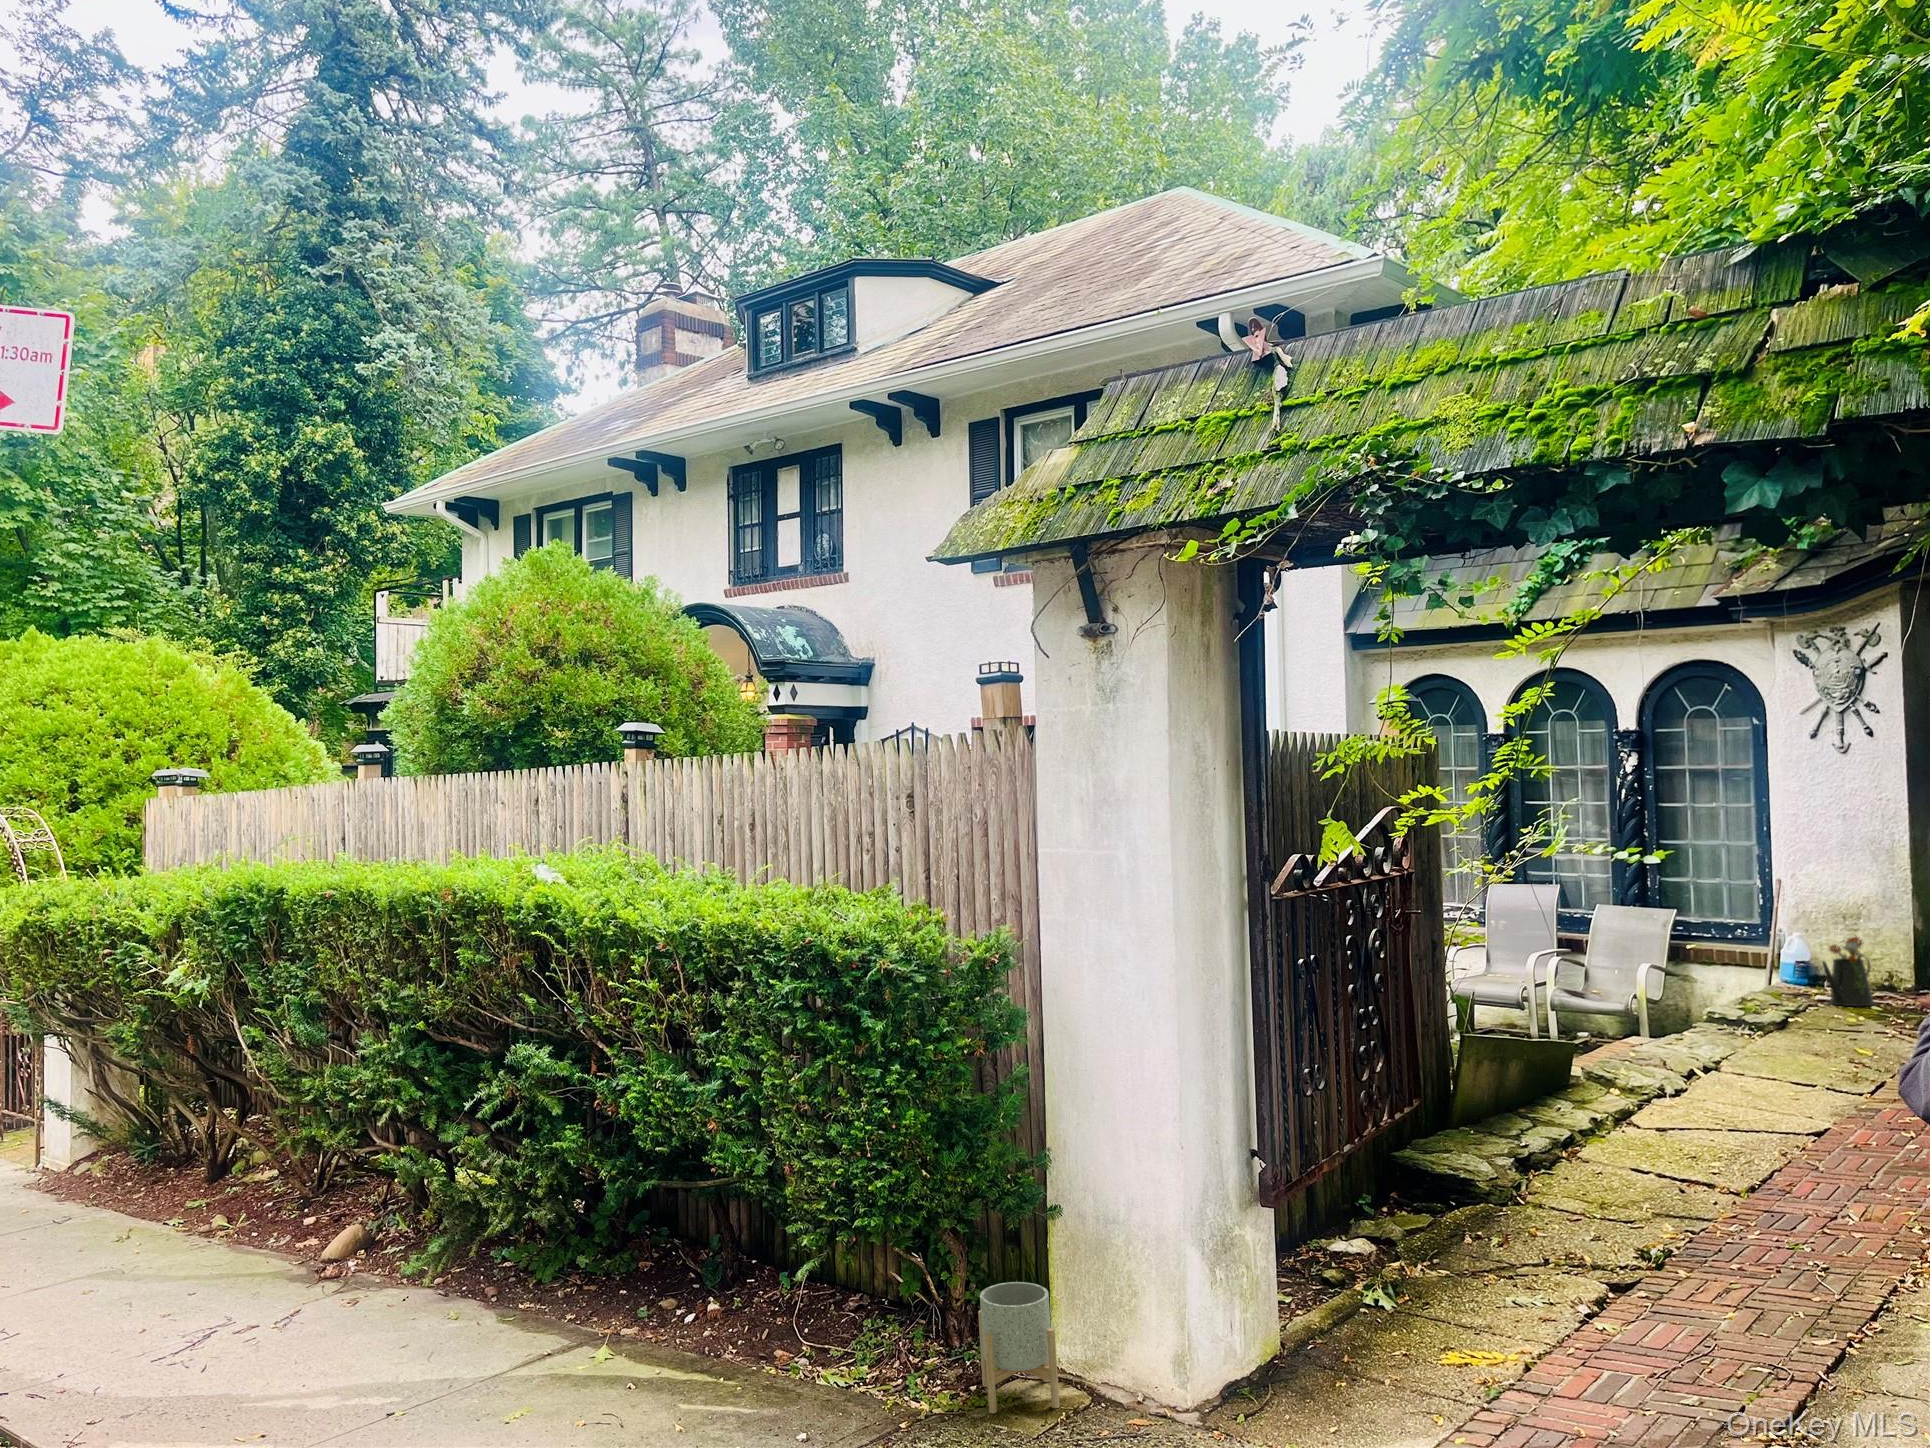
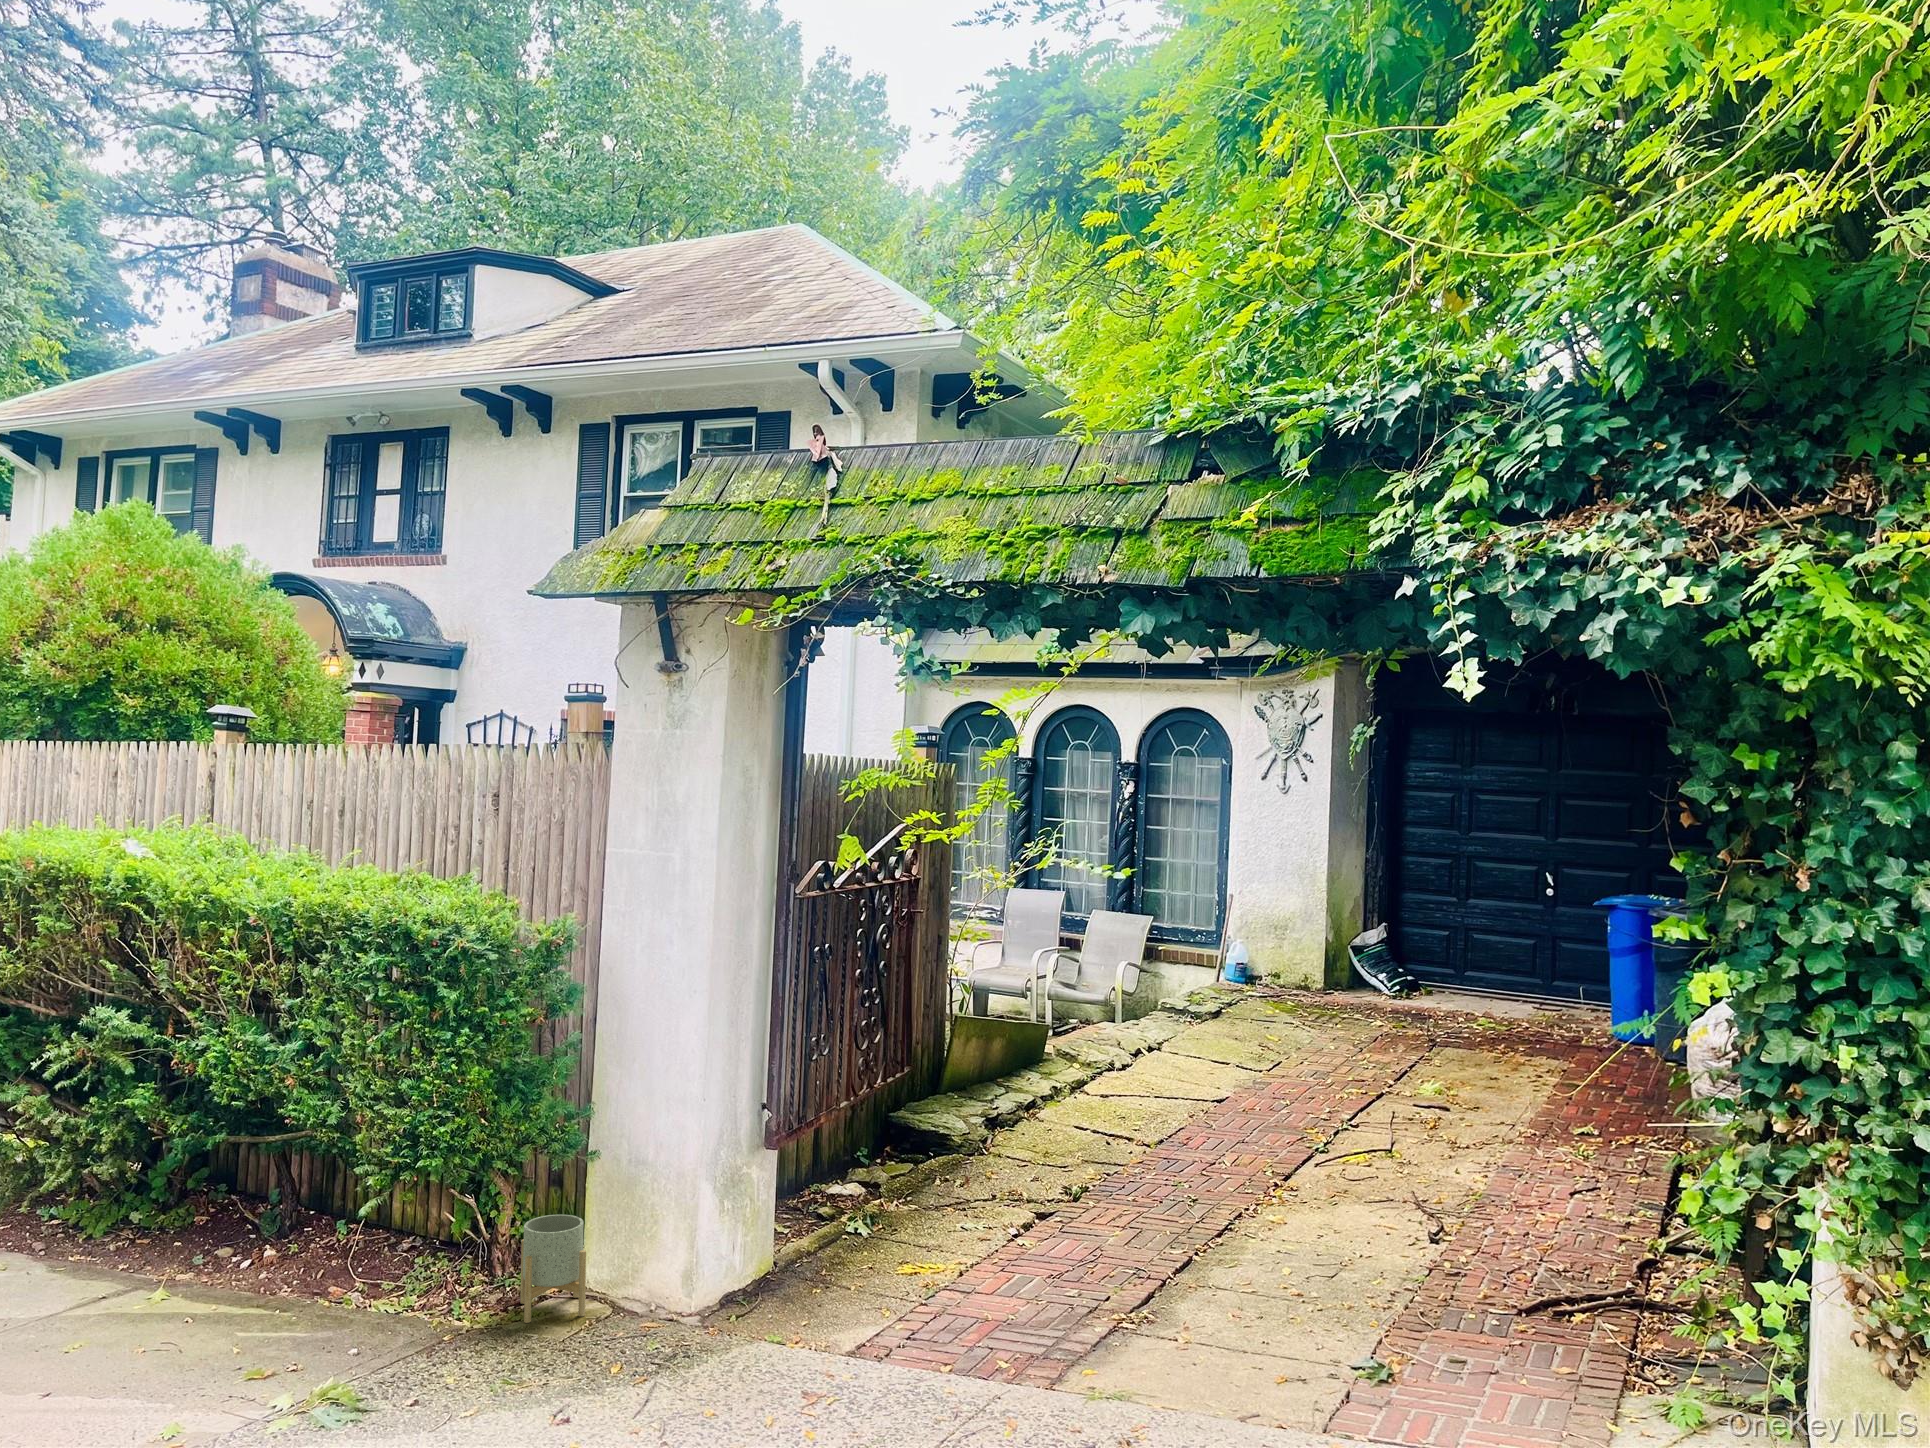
watering can: present [1822,937,1875,1006] -> none [1254,943,1290,1000]

